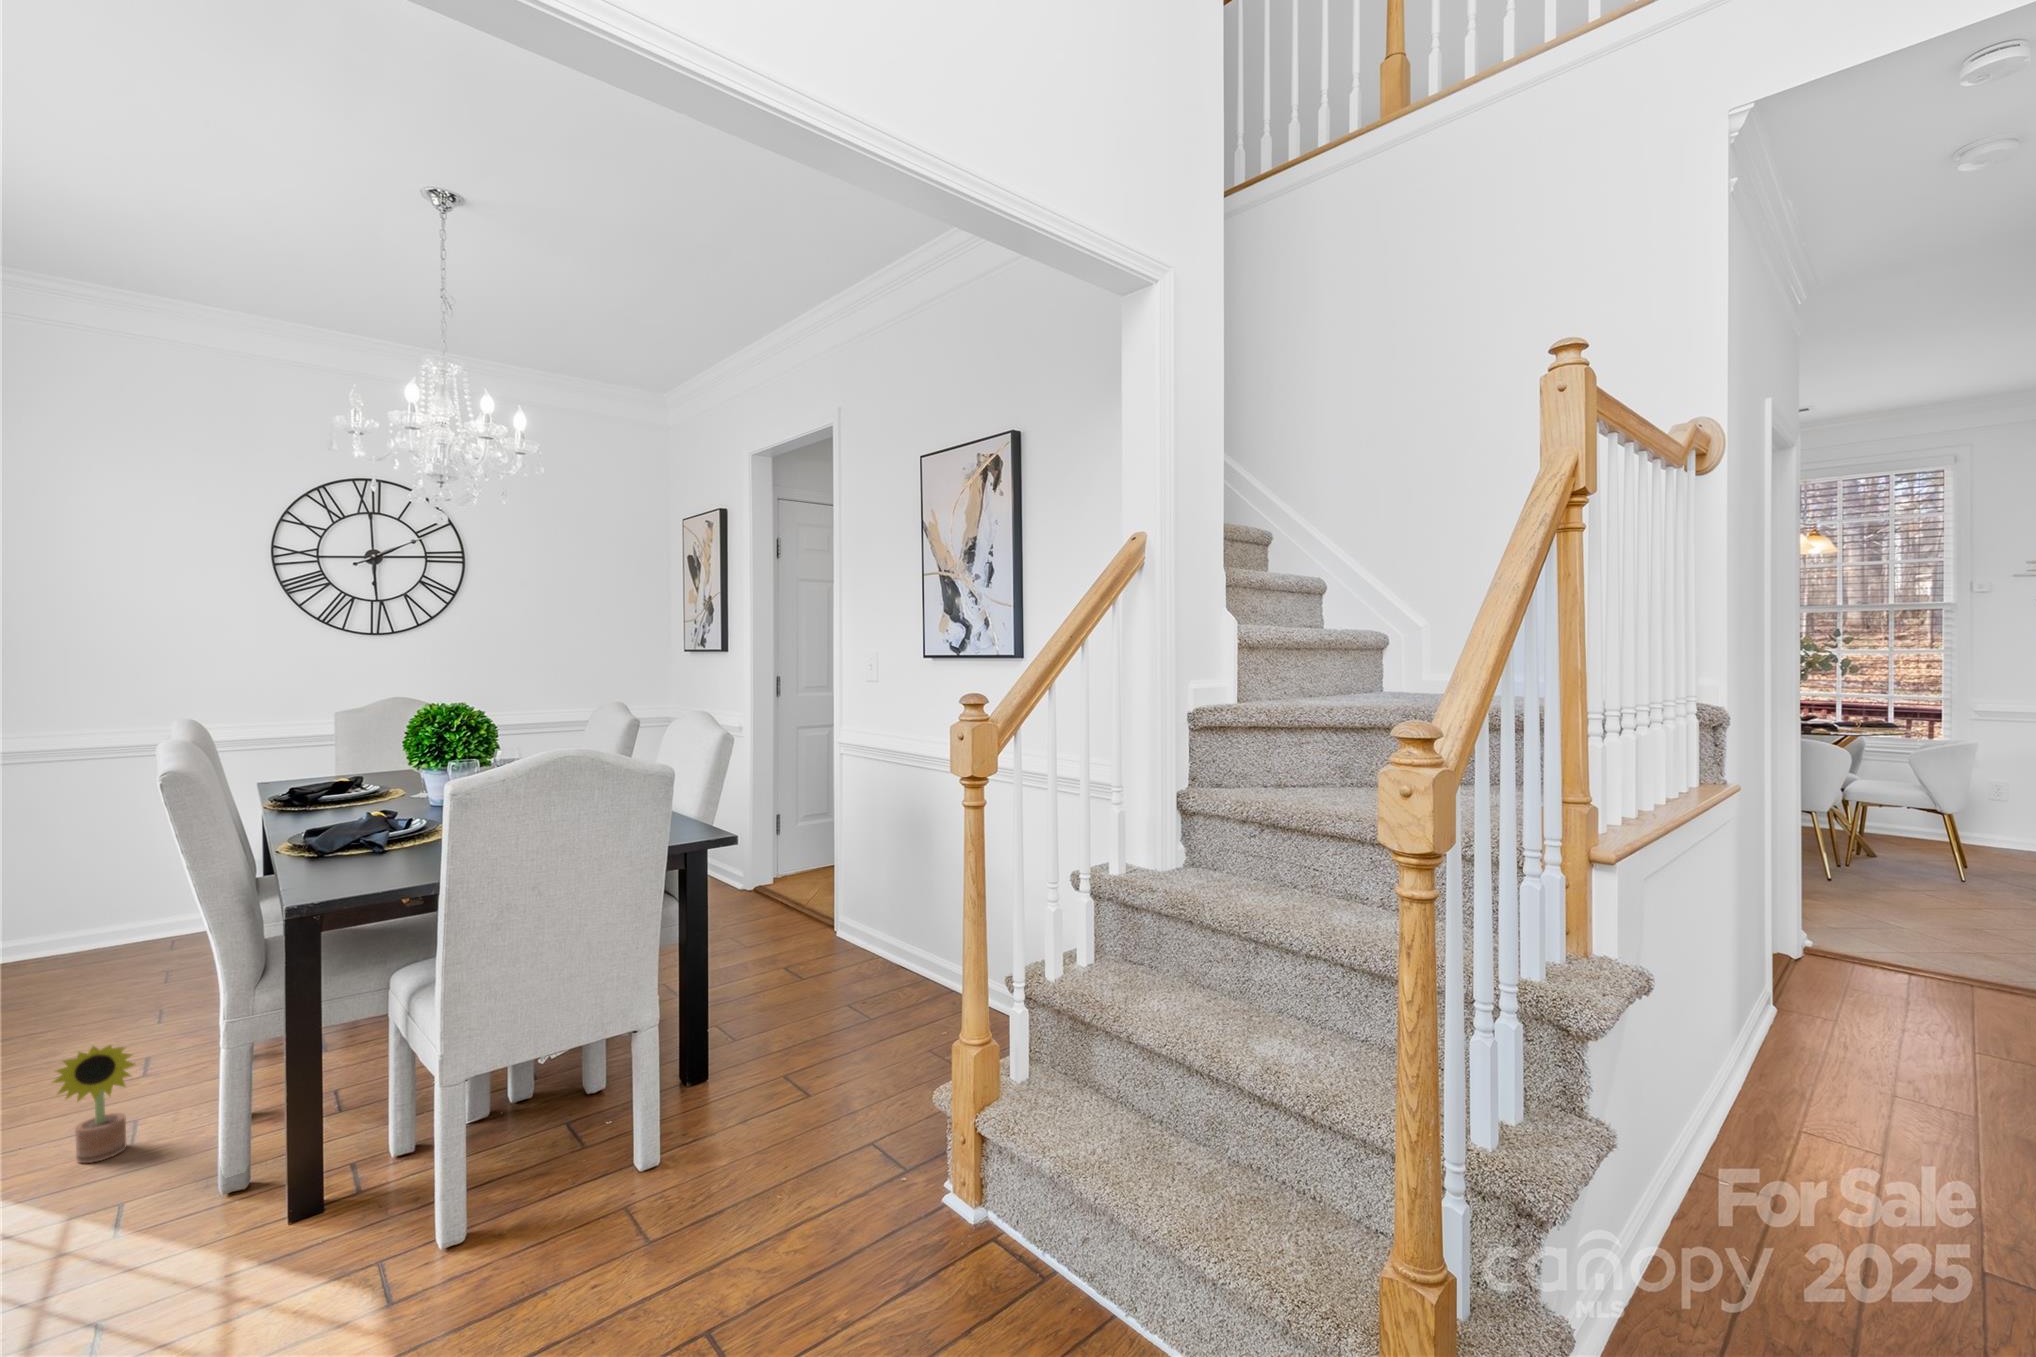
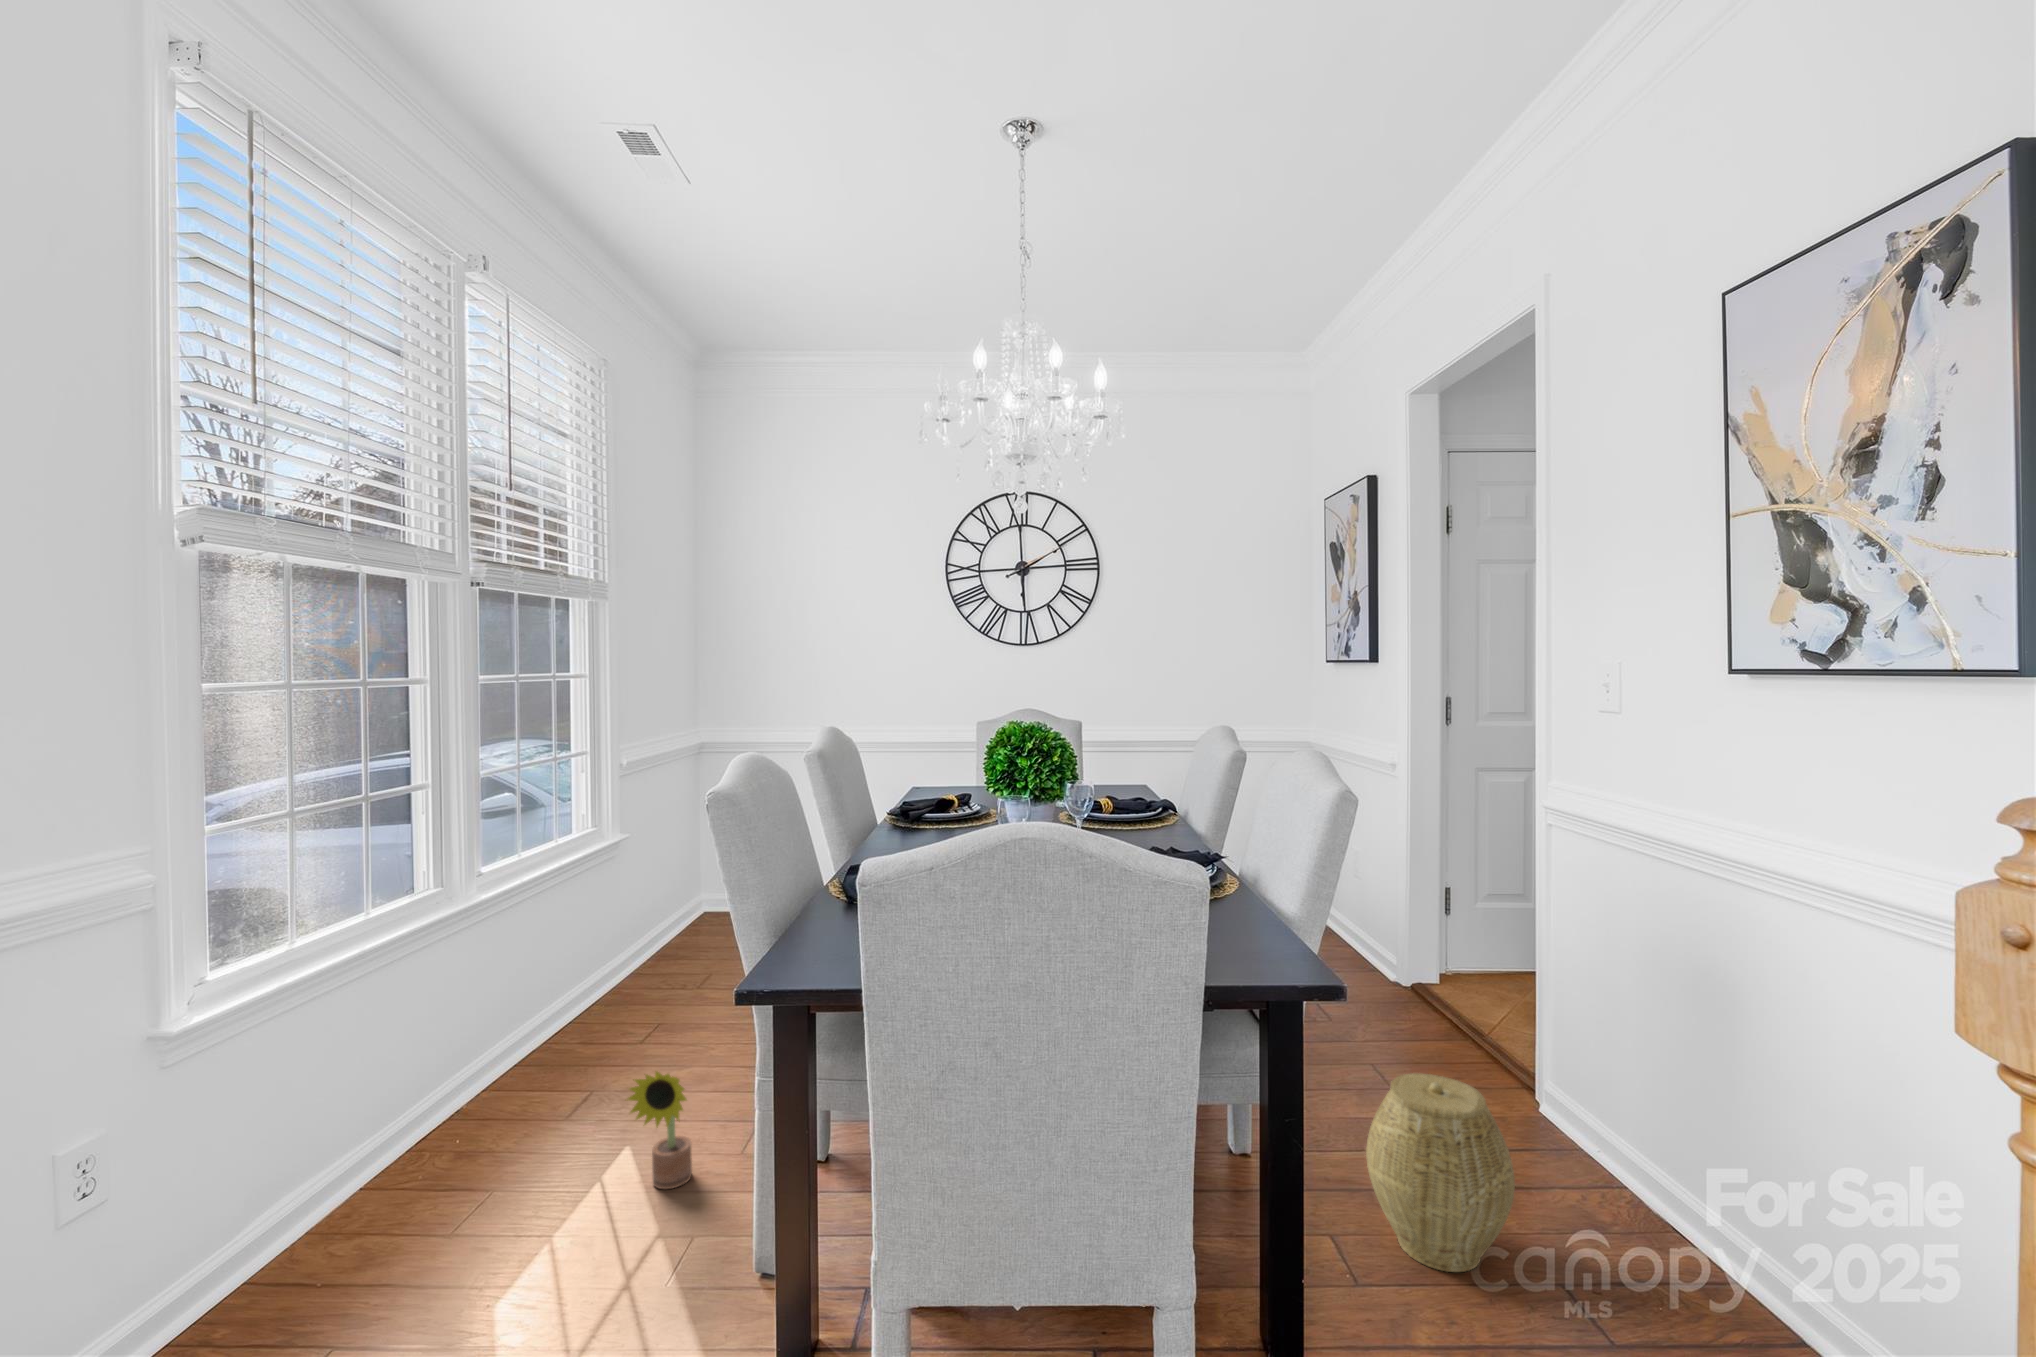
woven basket: none [743,905,825,1013] -> present [1366,1073,1515,1272]

